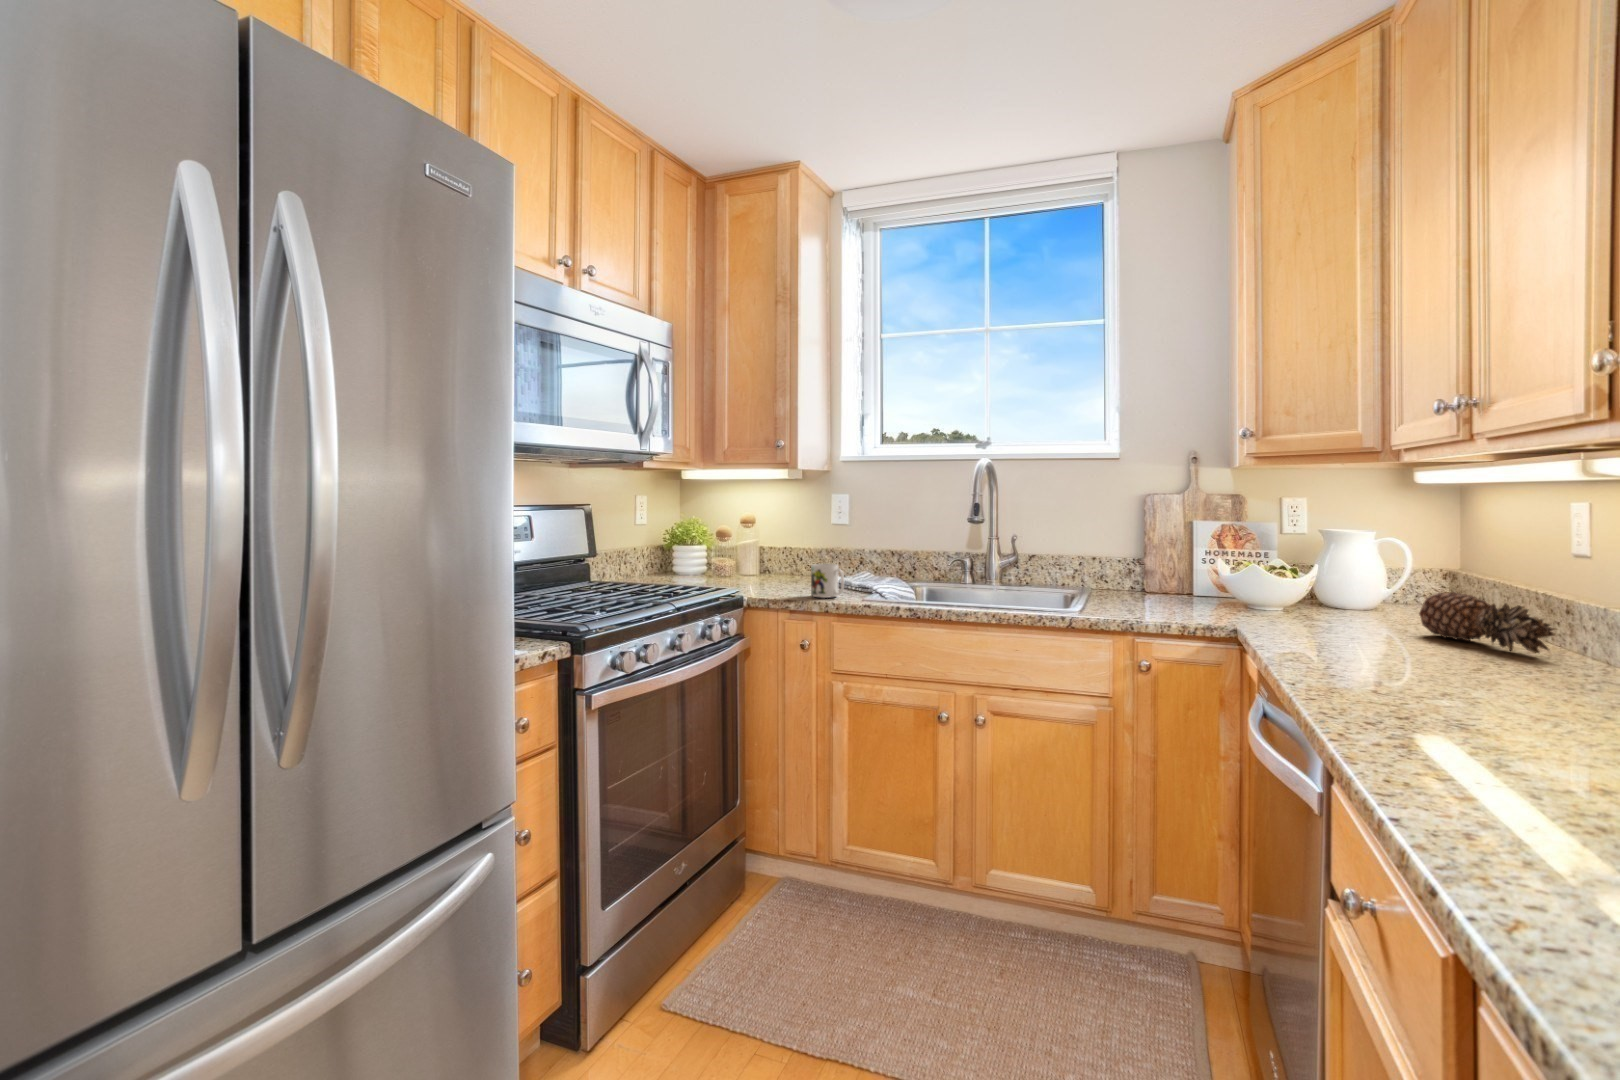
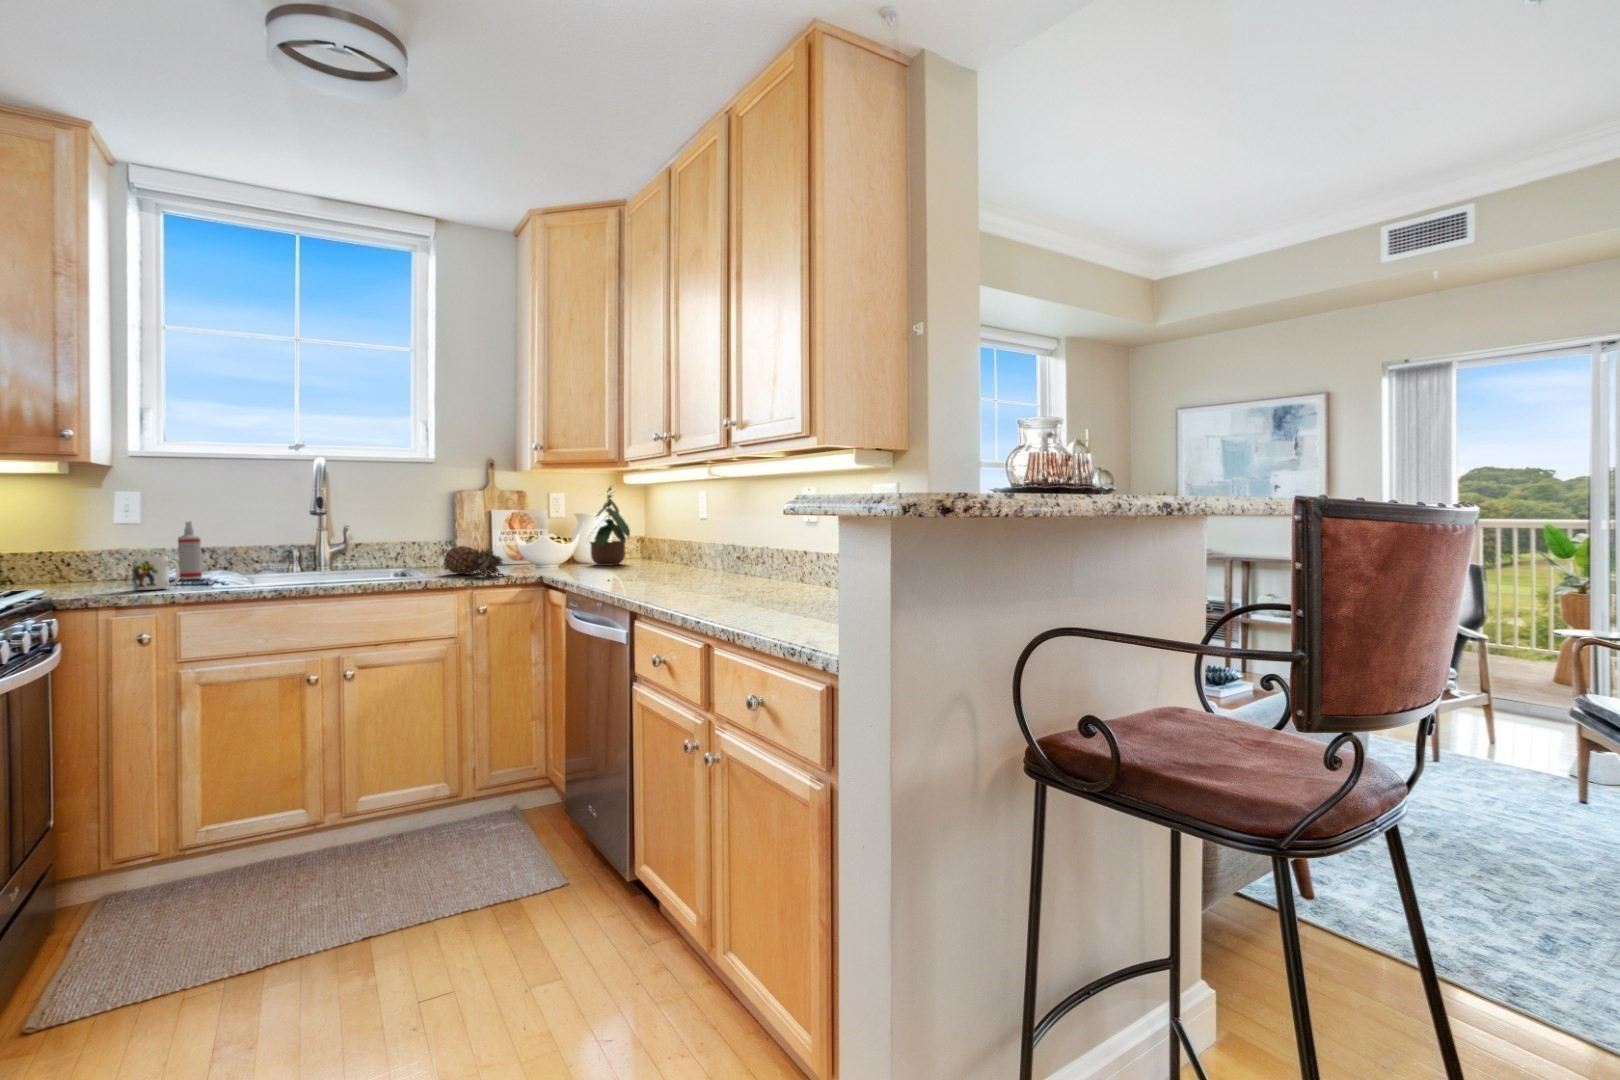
potted plant: none [1330,485,1428,616] -> present [590,487,630,566]
spray bottle: none [864,528,882,586] -> present [178,521,202,579]
fruit: present [1419,592,1557,653] -> present [444,546,503,575]

